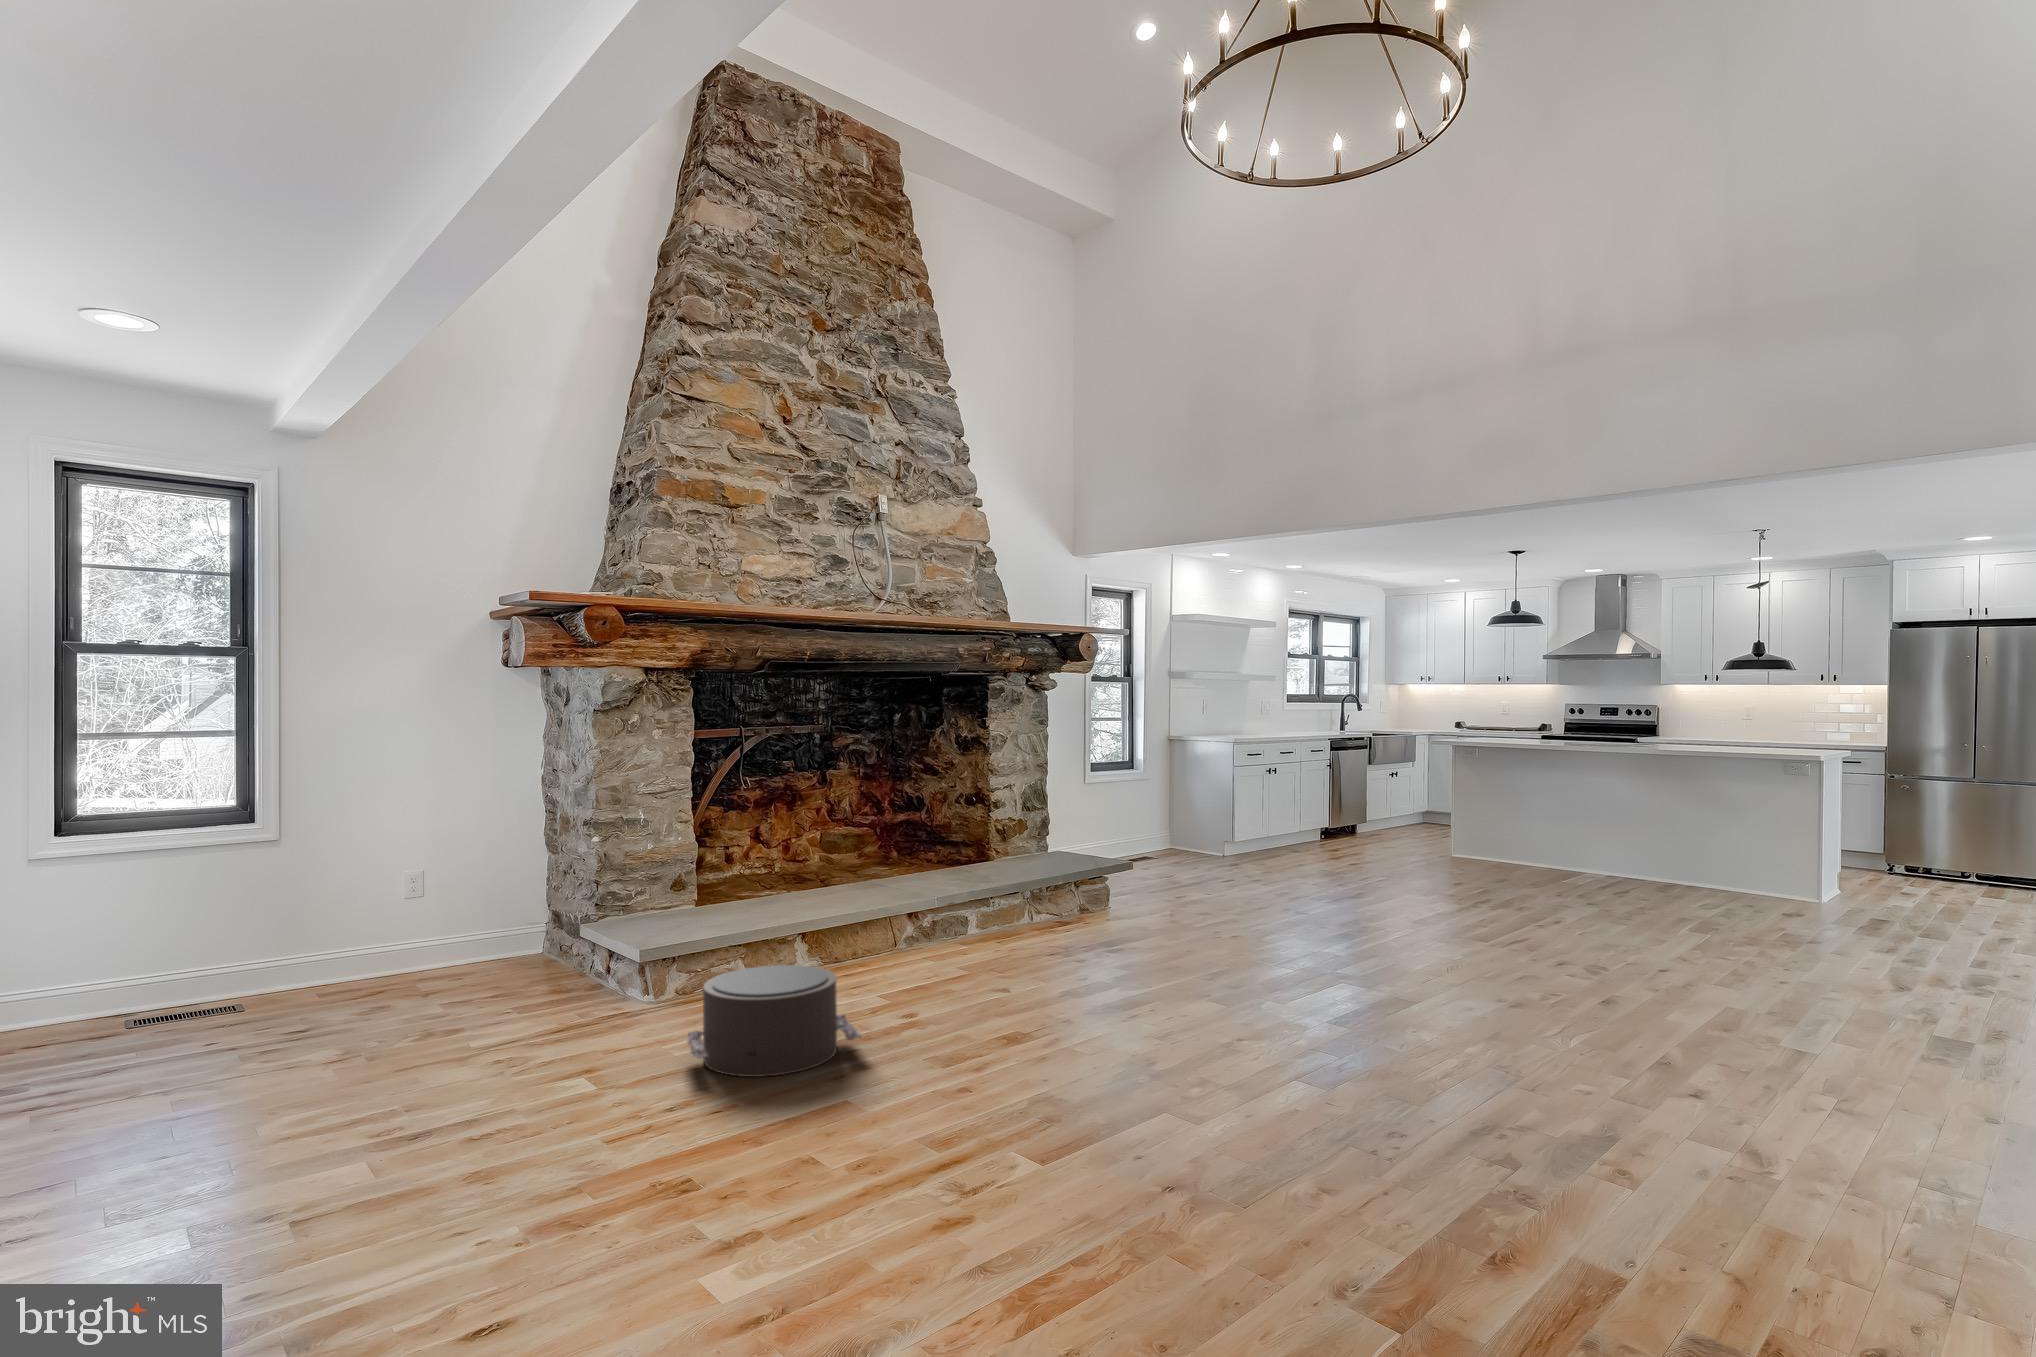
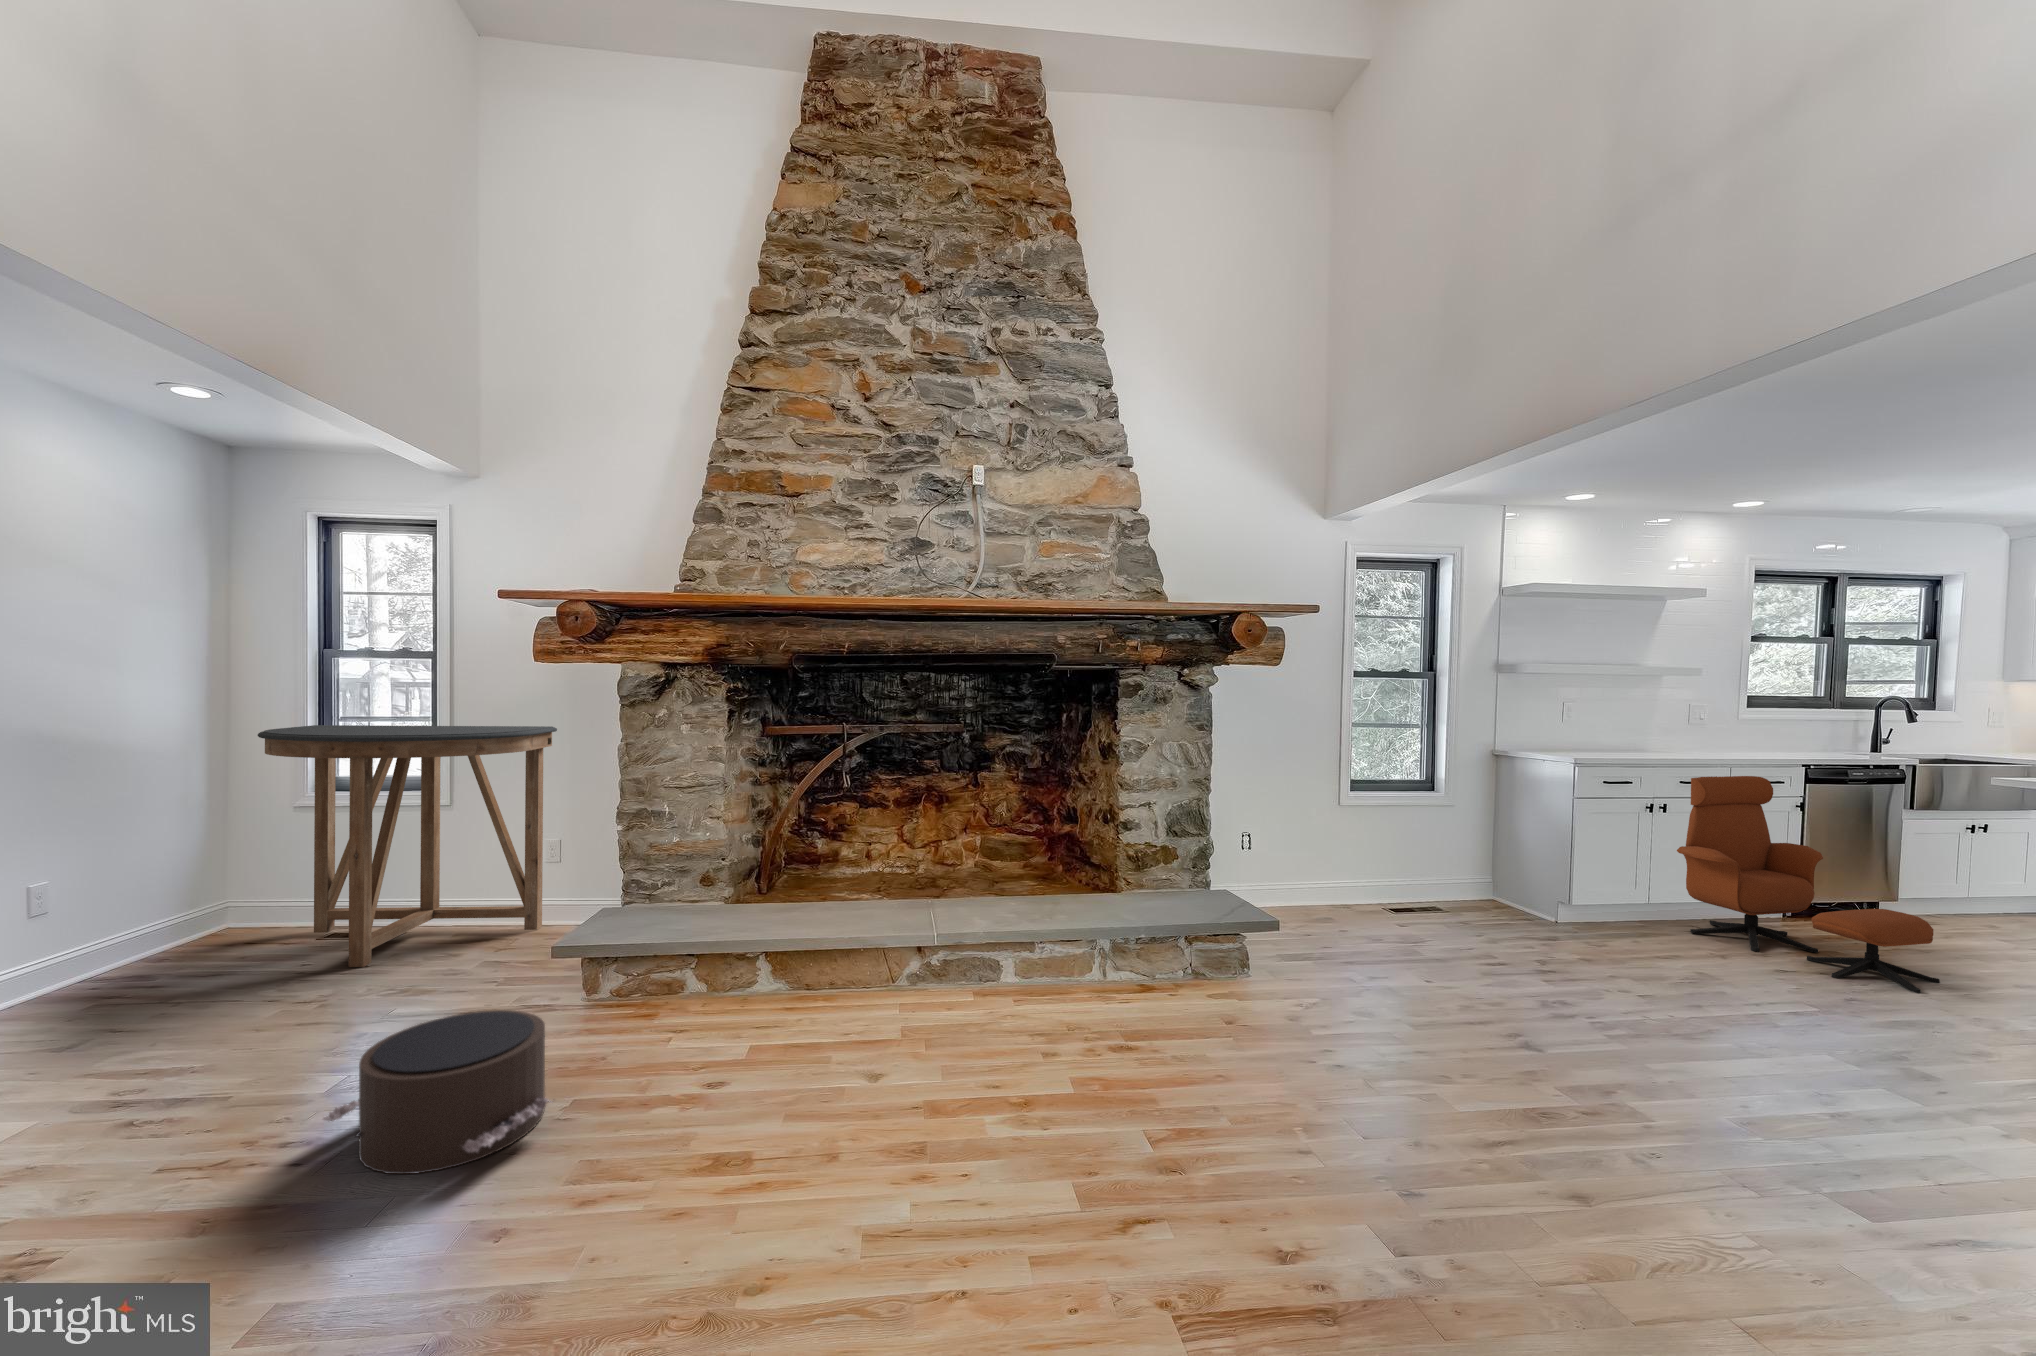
lounge chair: none [1280,744,1406,859] -> present [1677,776,1940,993]
console table: none [71,747,447,1042] -> present [258,725,557,967]

